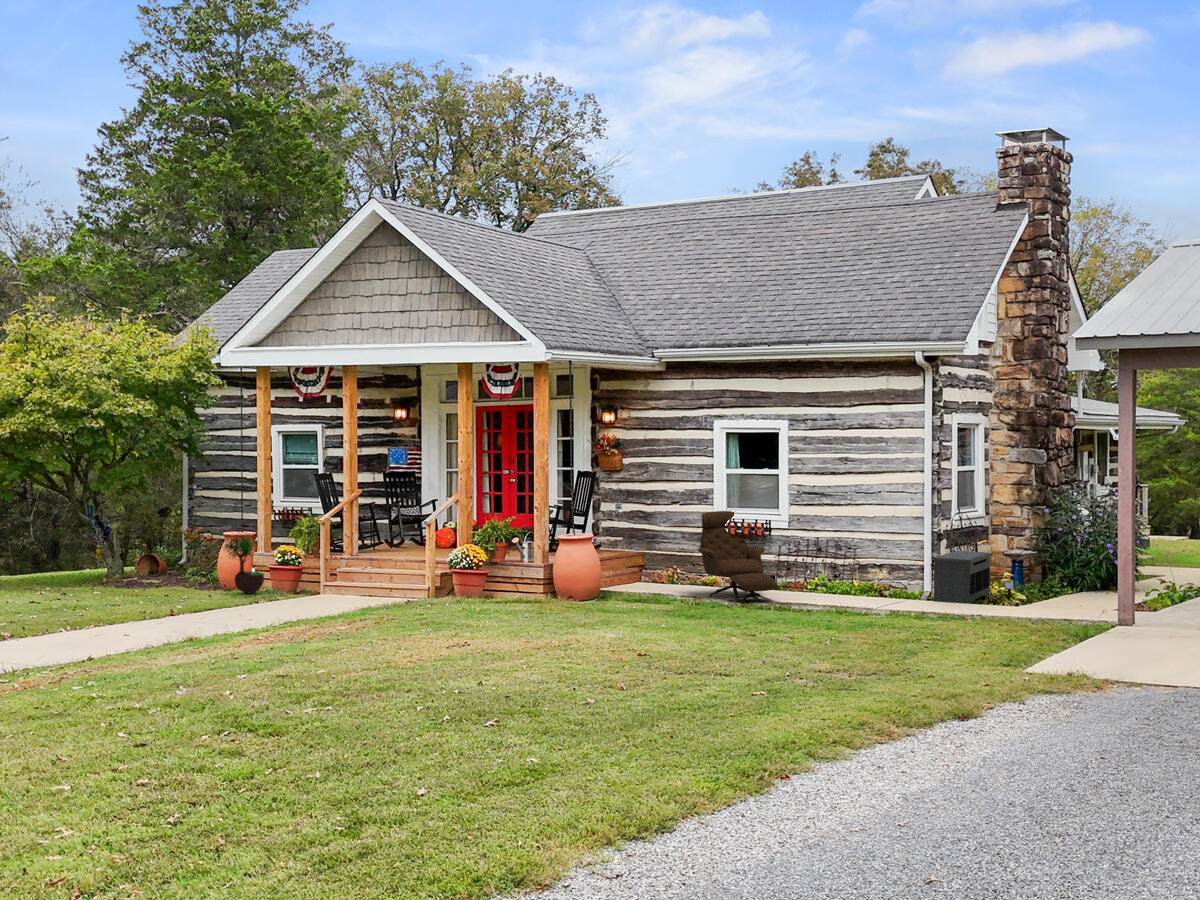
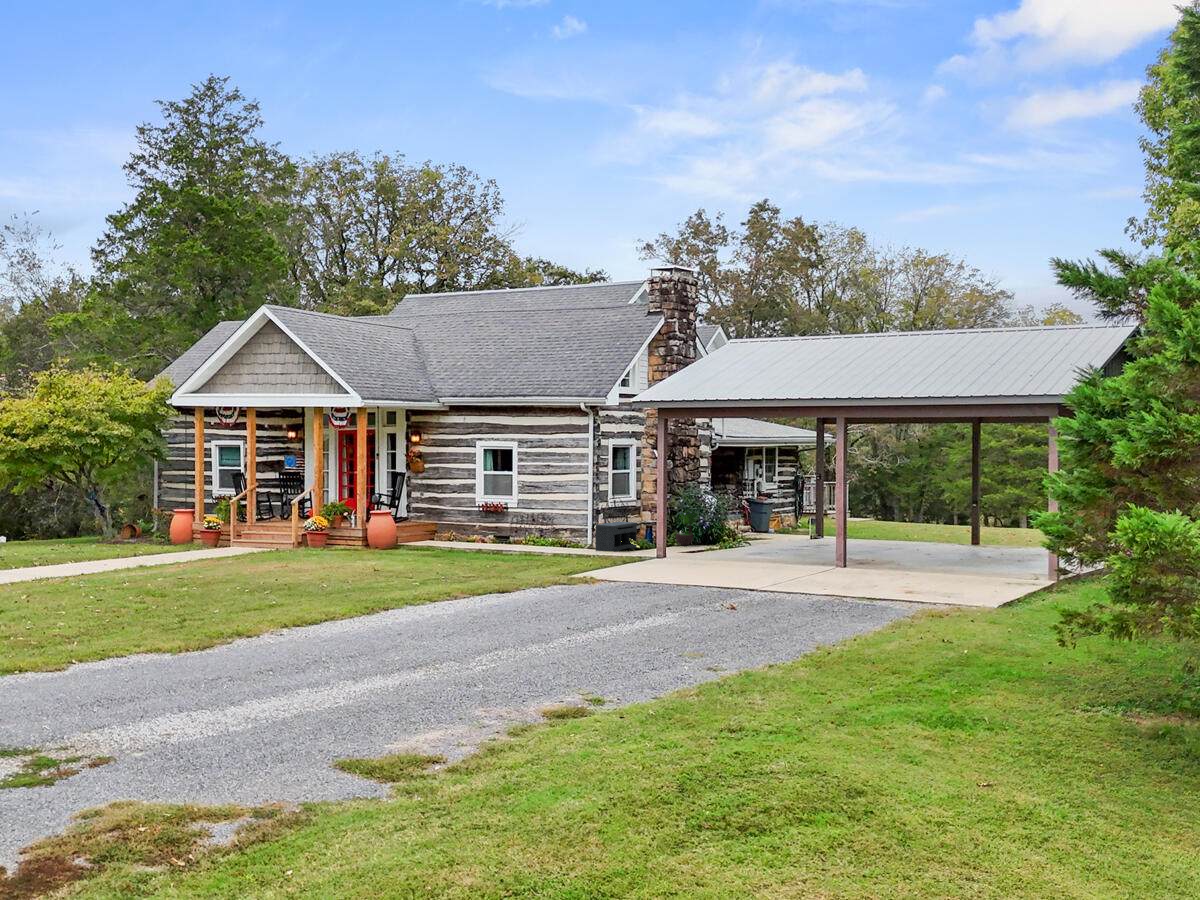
lounge chair: present [698,511,776,603] -> none [461,497,503,551]
potted tree: present [222,533,264,593] -> present [676,511,698,546]

